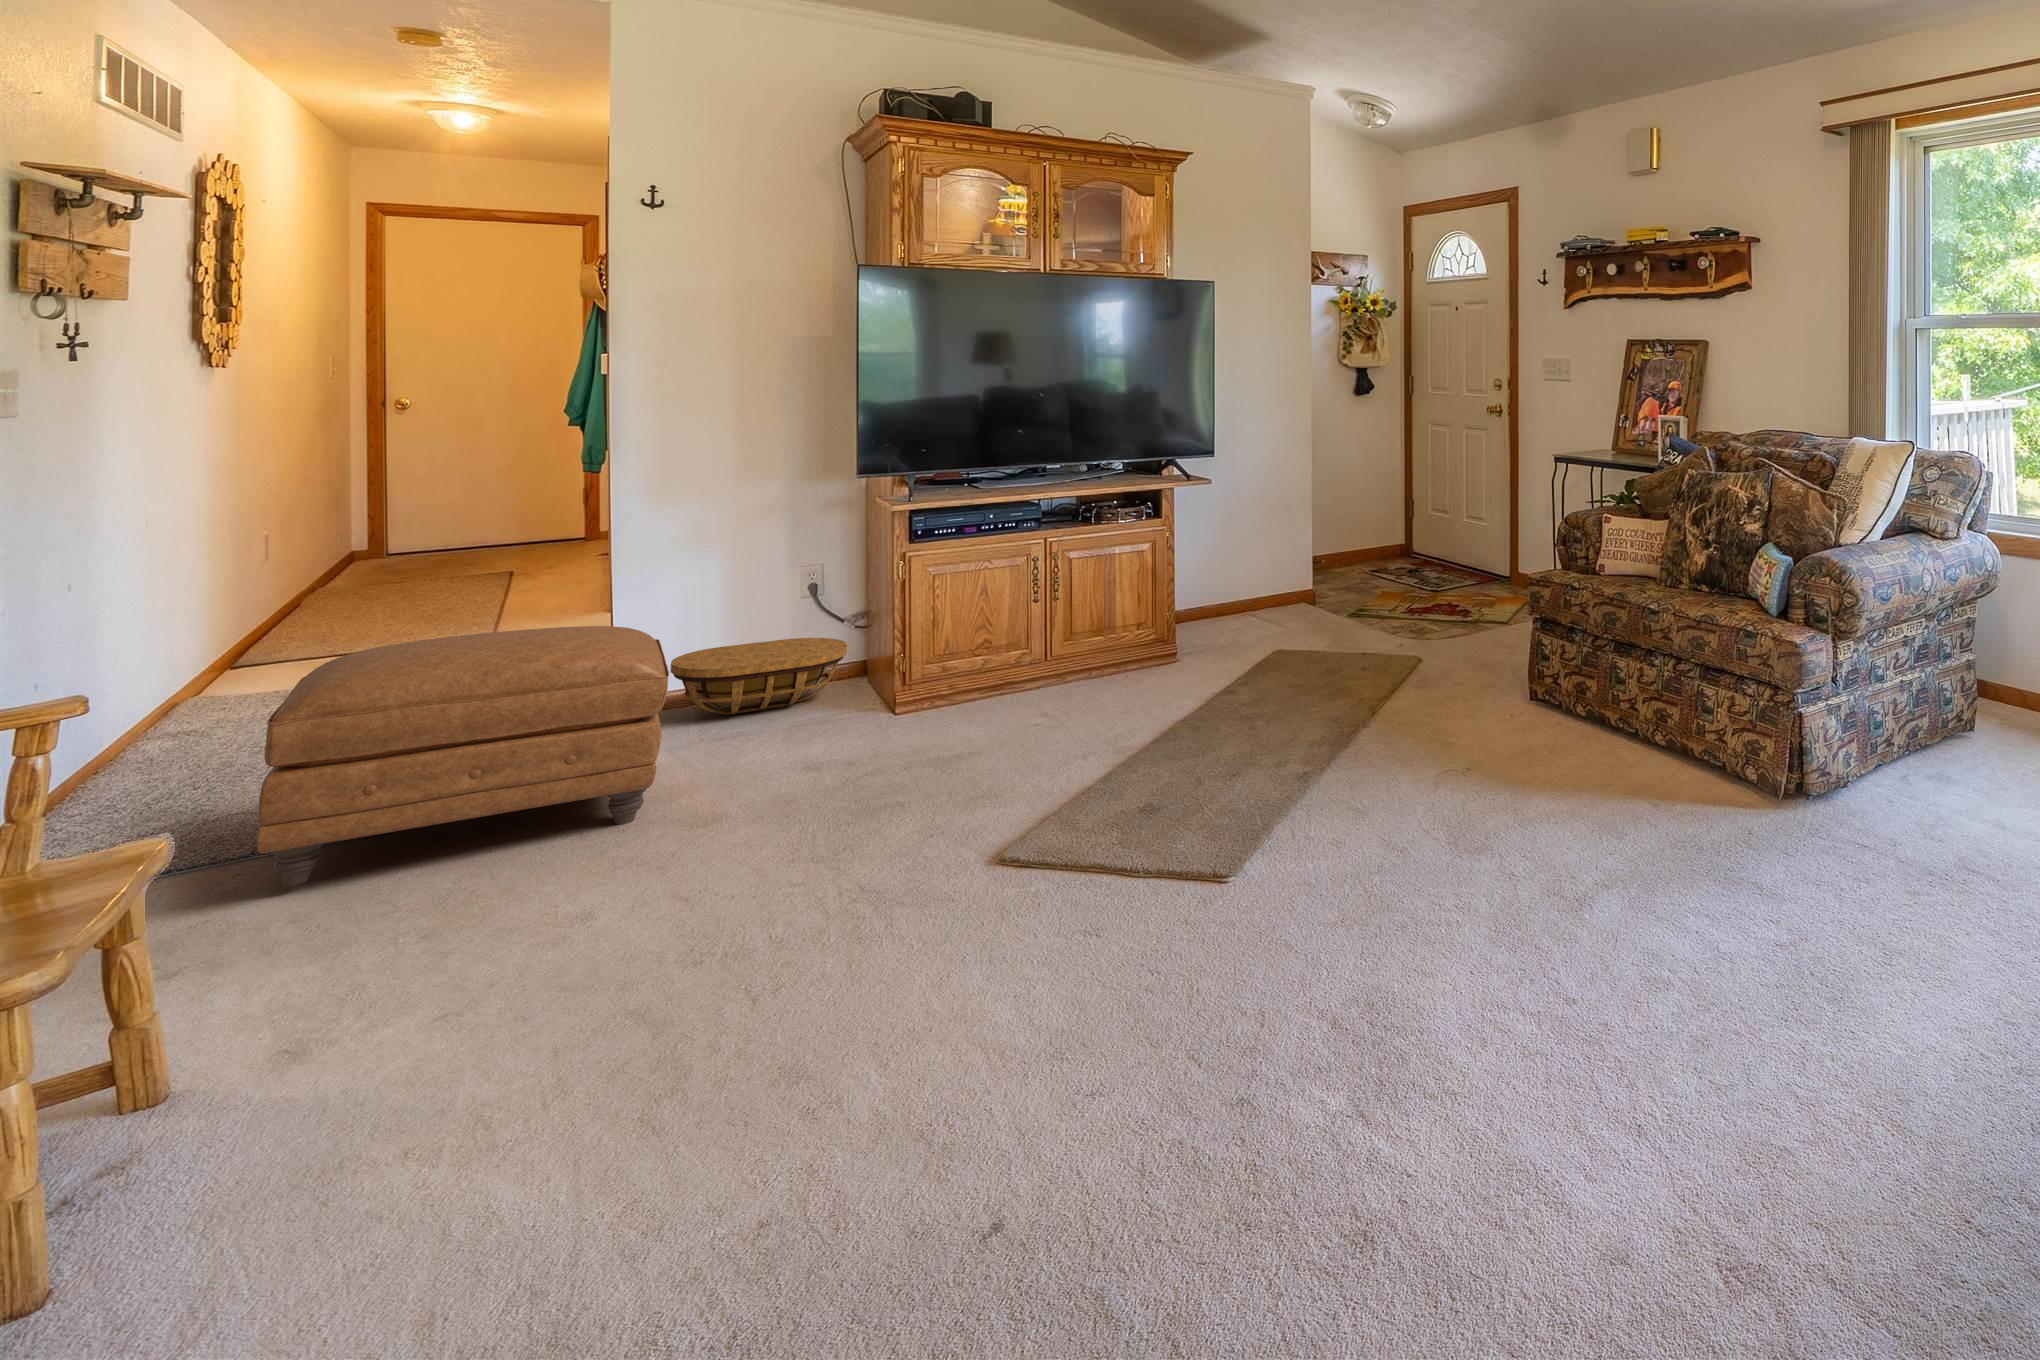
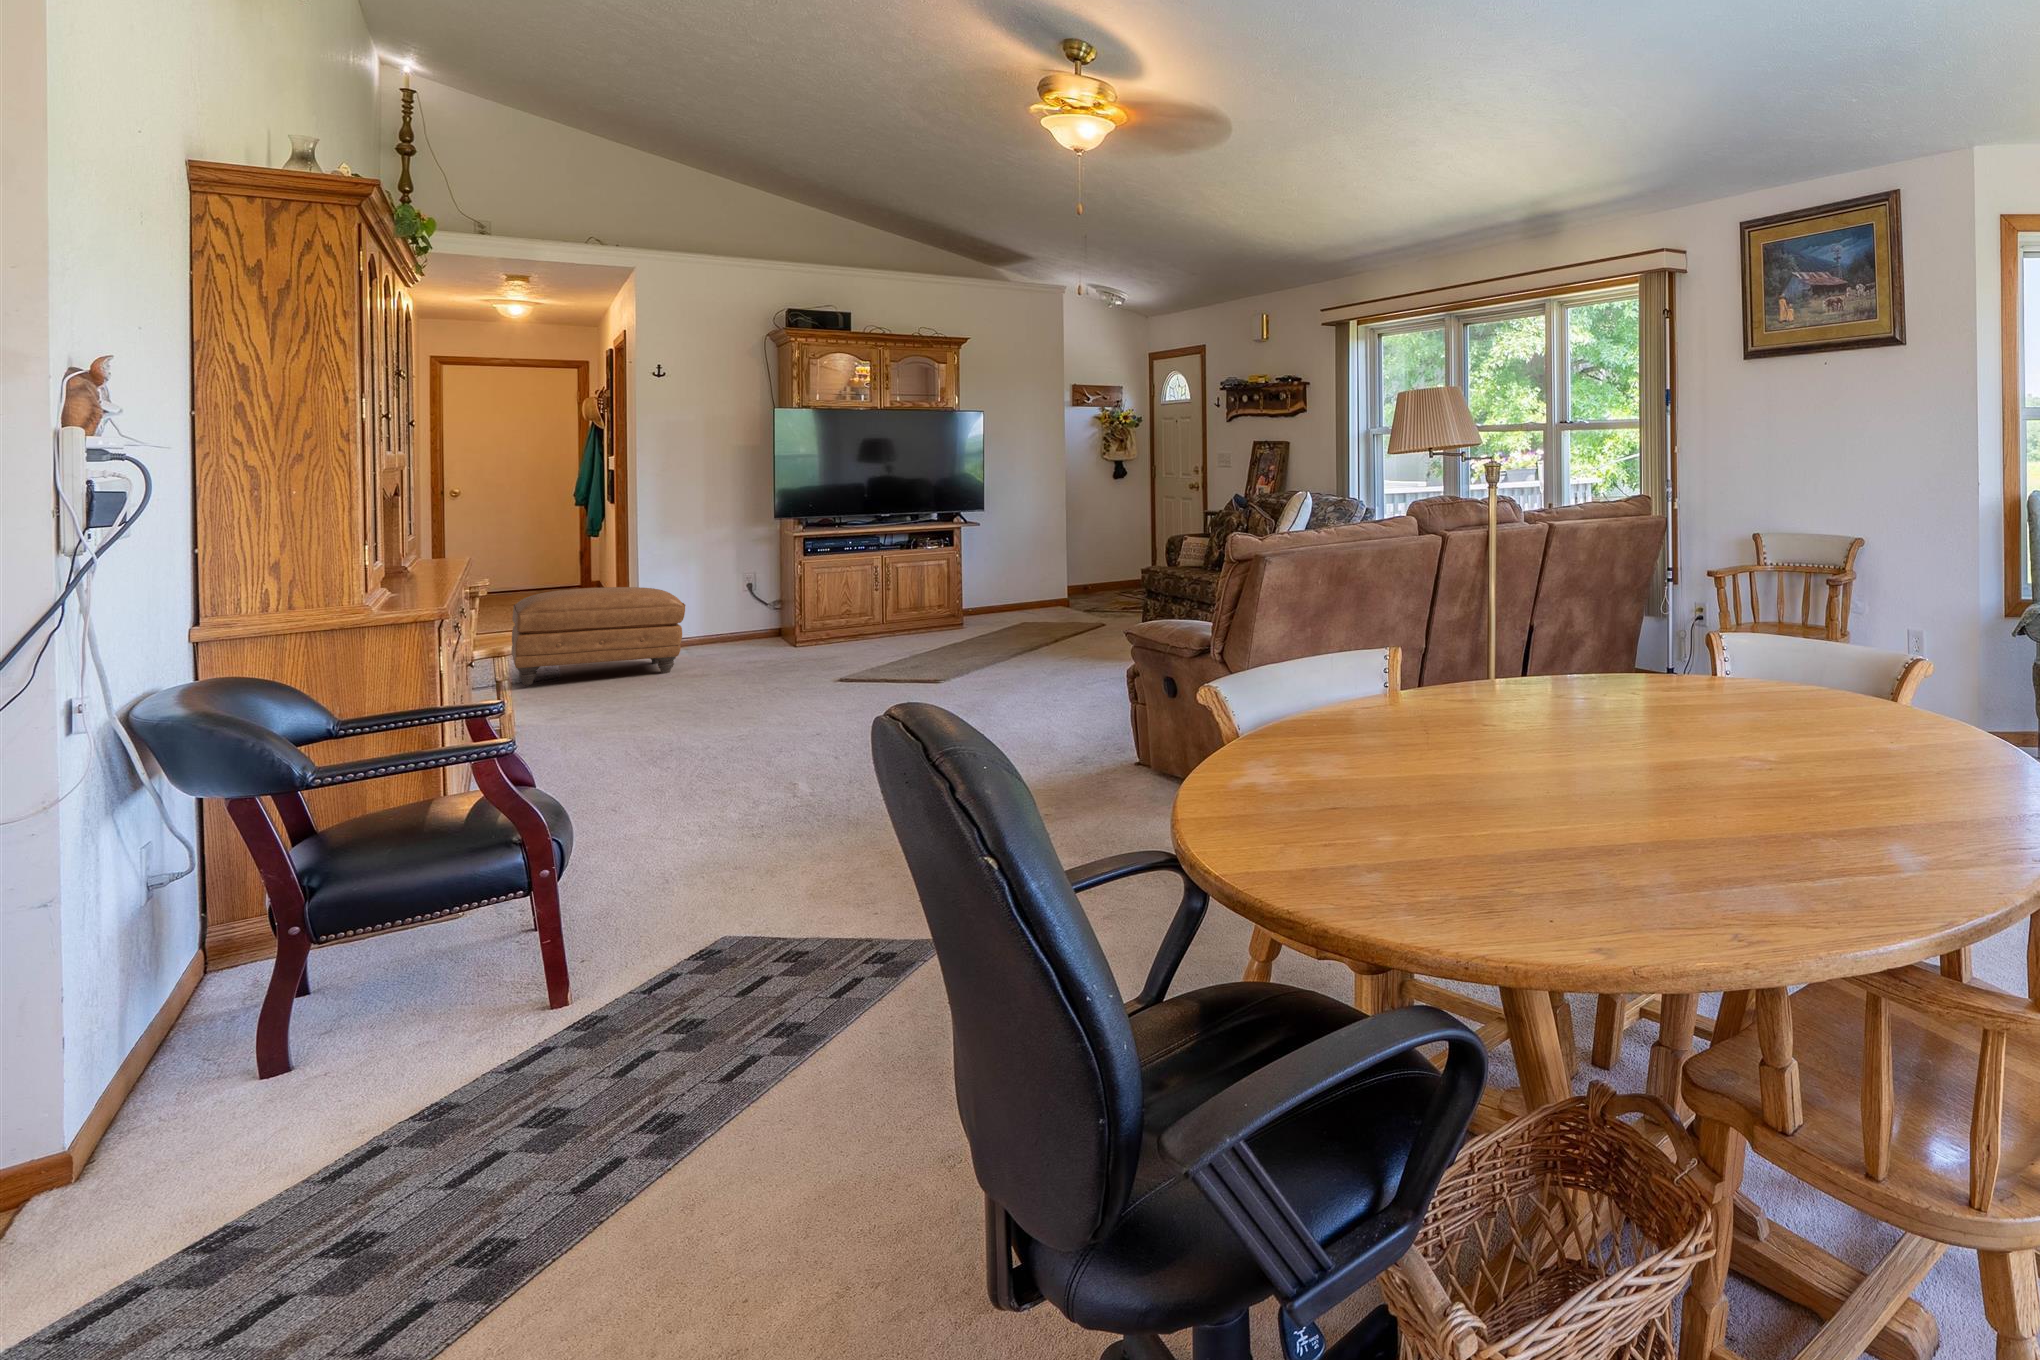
basket: present [671,638,847,715] -> none [675,612,770,647]

